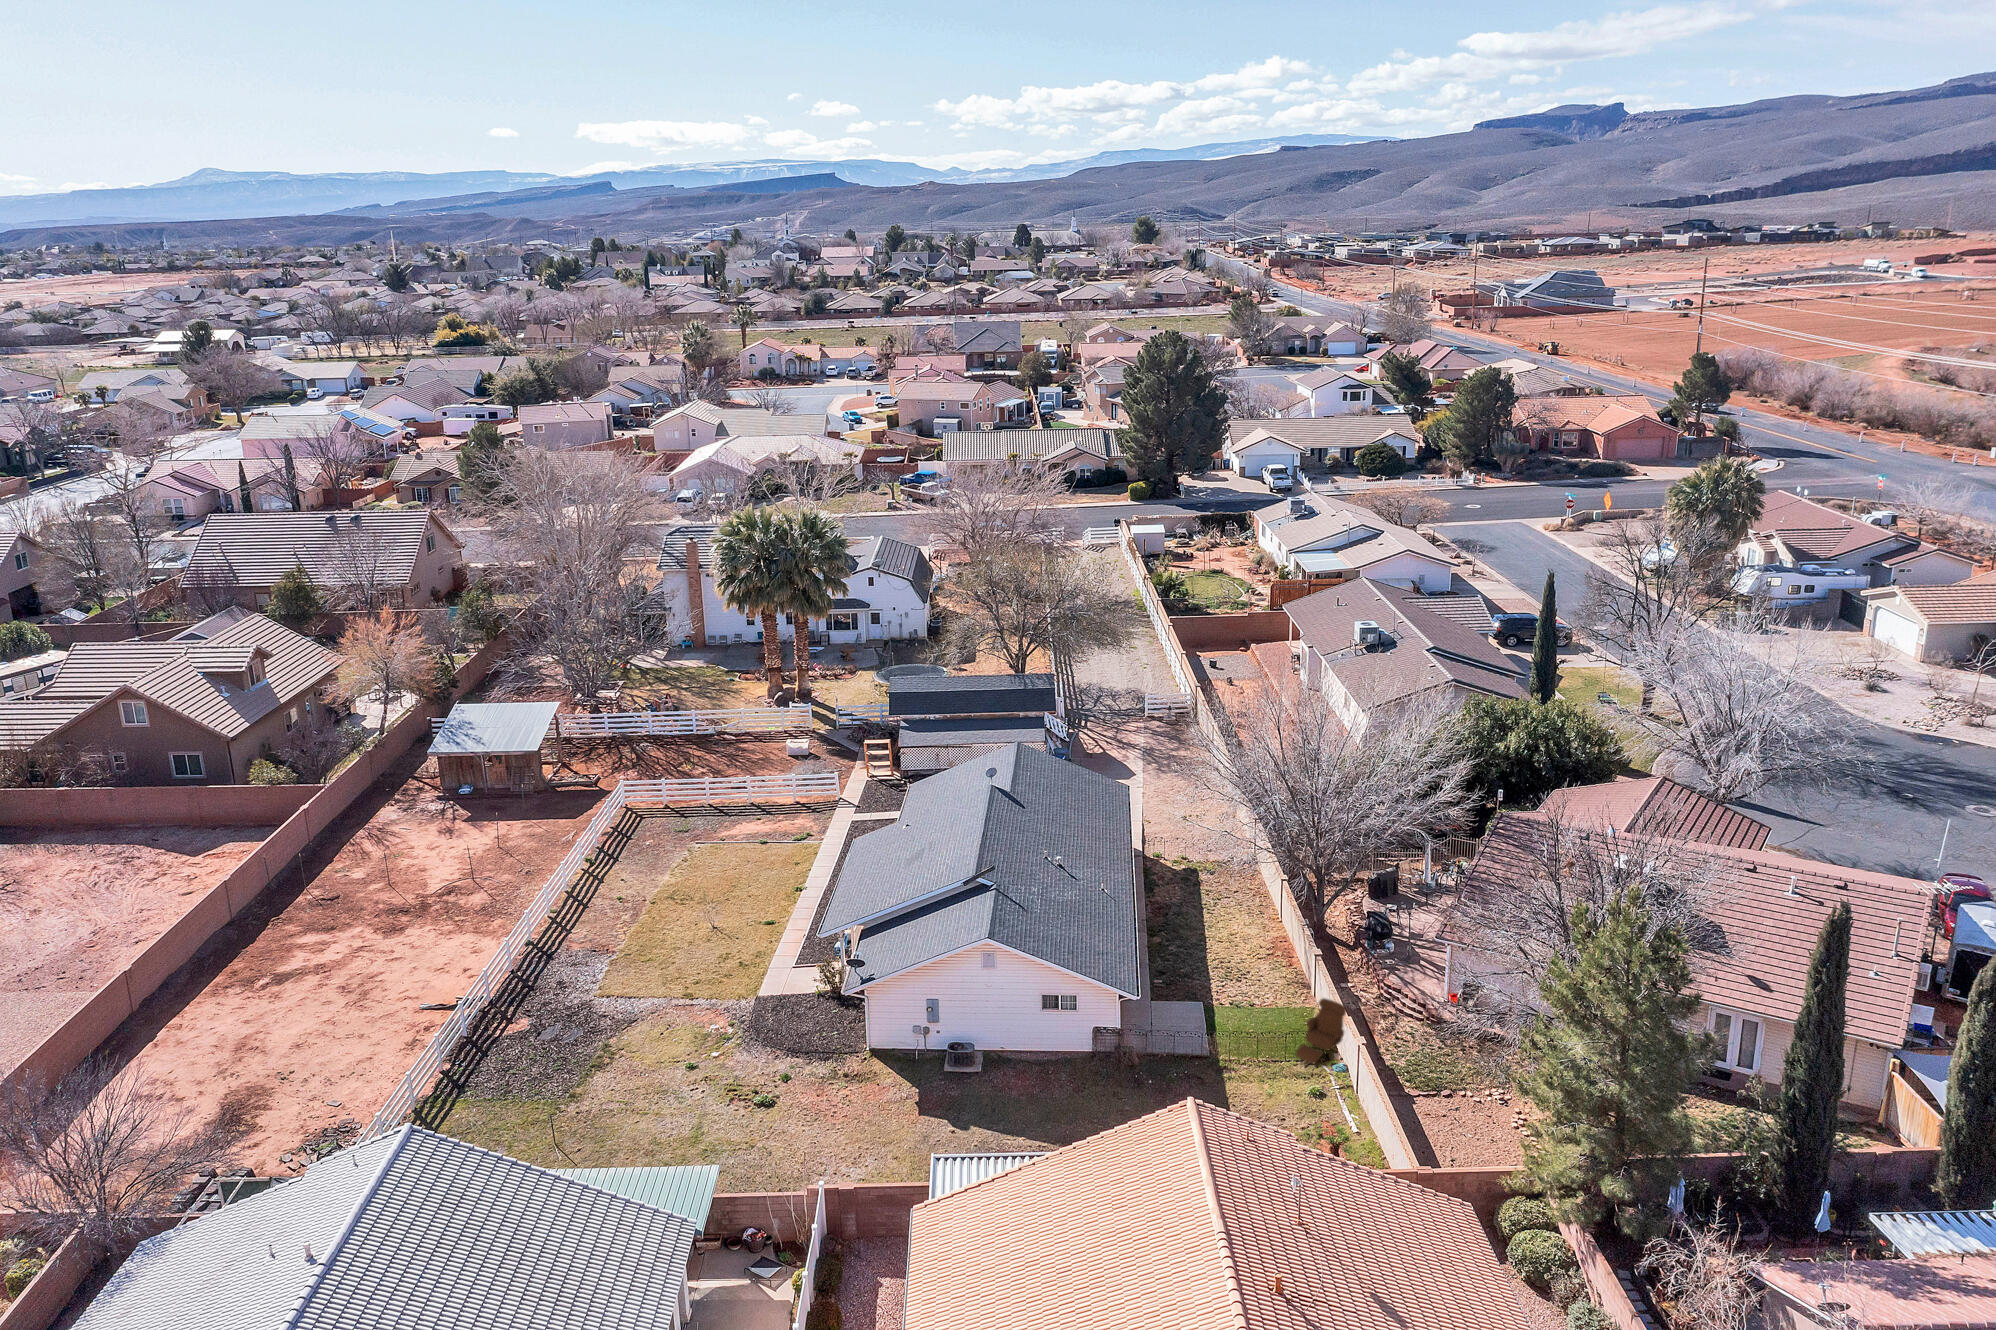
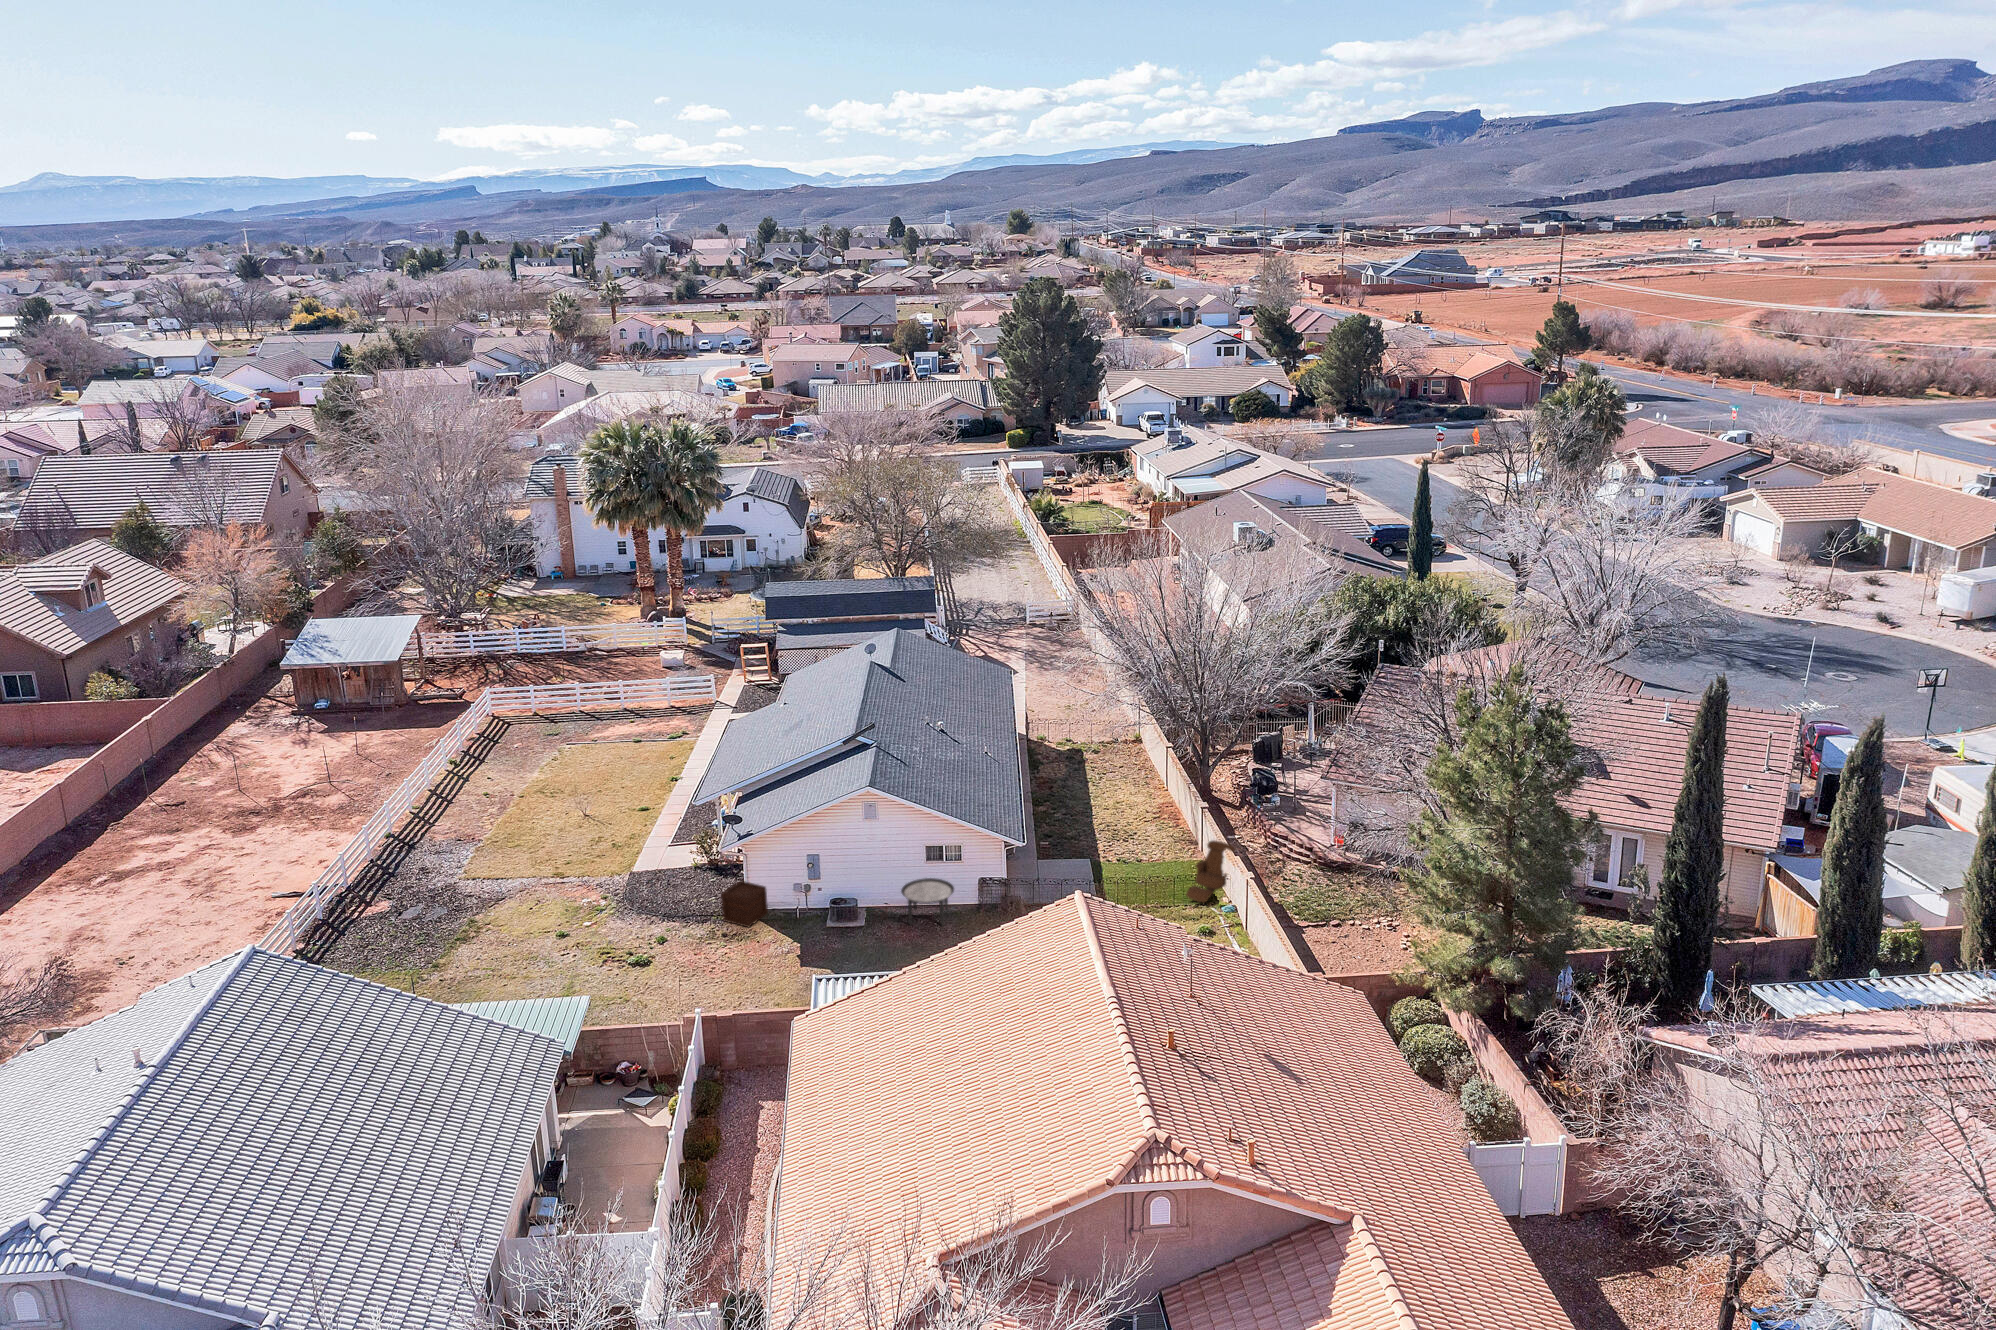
wooden crate: none [841,1019,885,1068] -> present [721,881,768,927]
round table: none [1014,1026,1066,1077] -> present [901,878,954,926]

